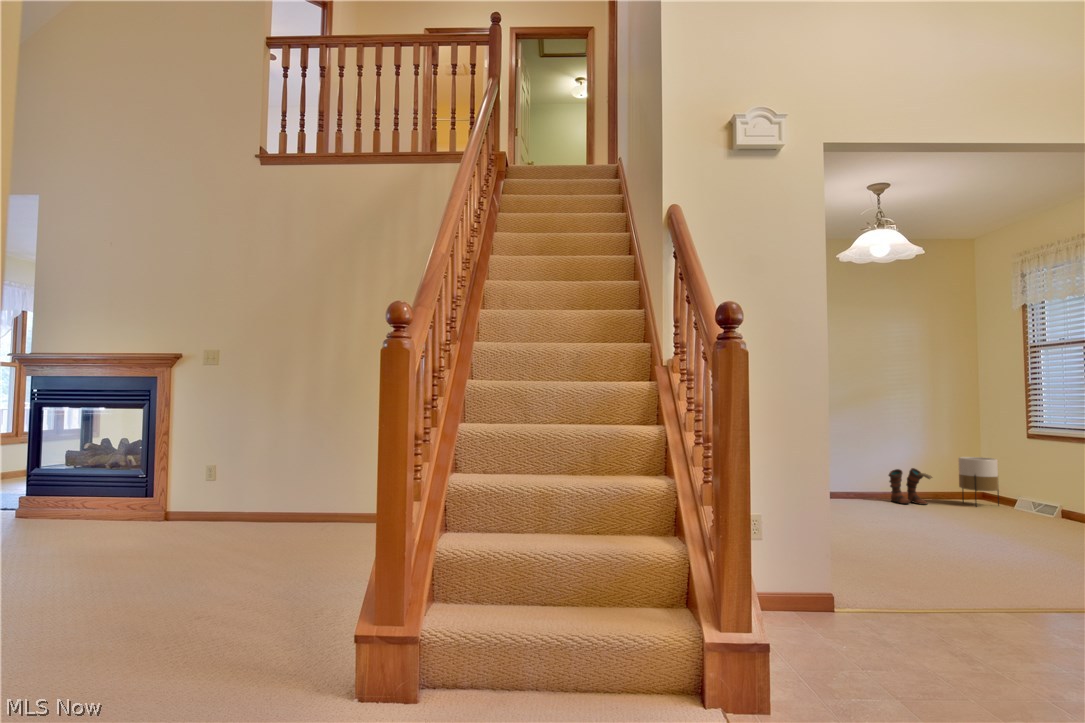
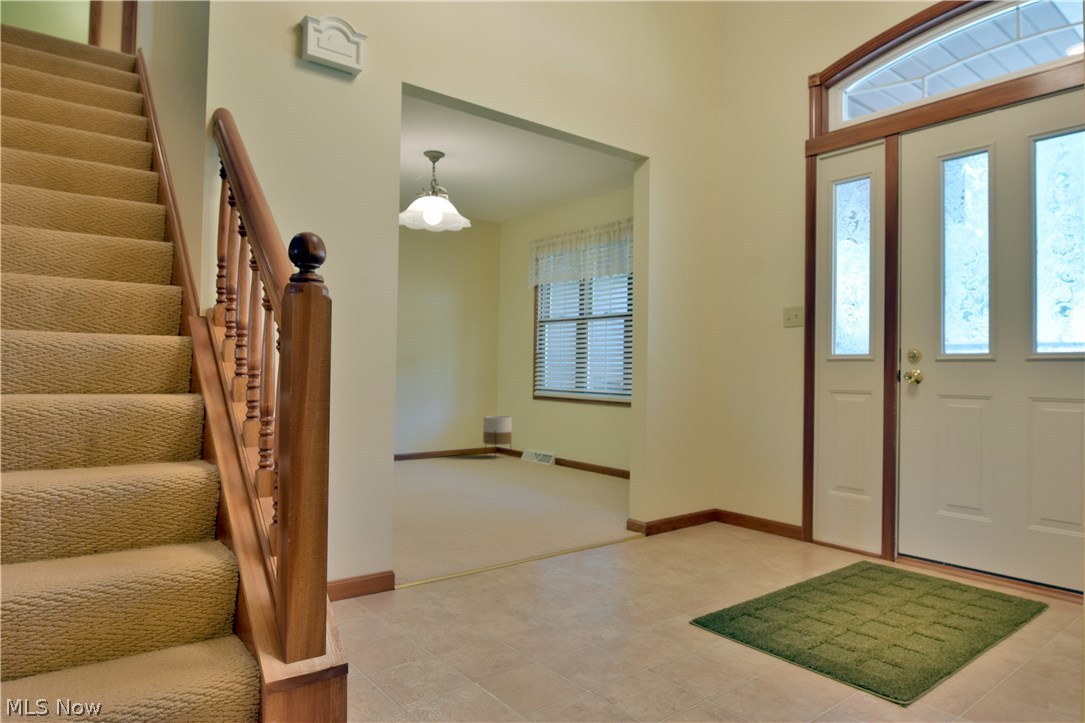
boots: present [889,468,932,505] -> none [428,428,464,462]

